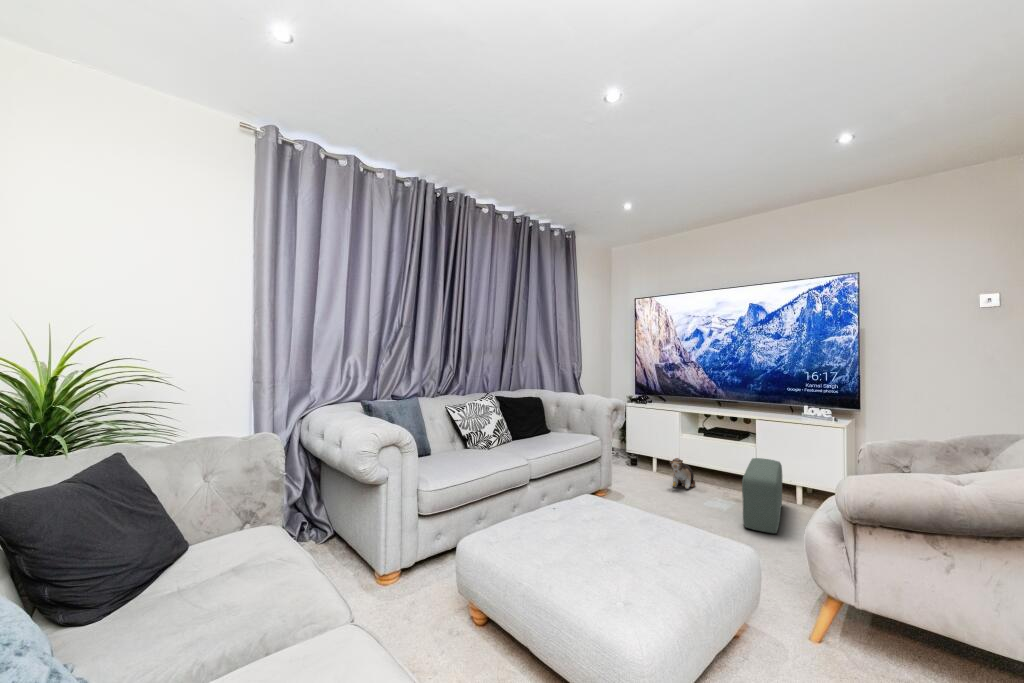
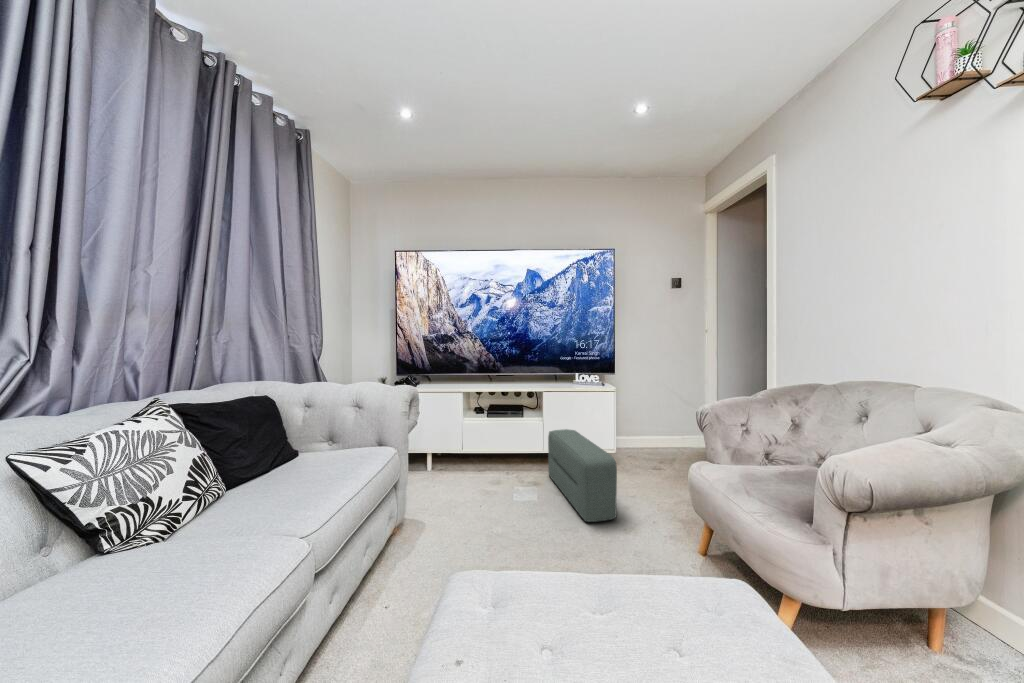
plush toy: present [671,458,695,489] -> none [466,447,487,484]

